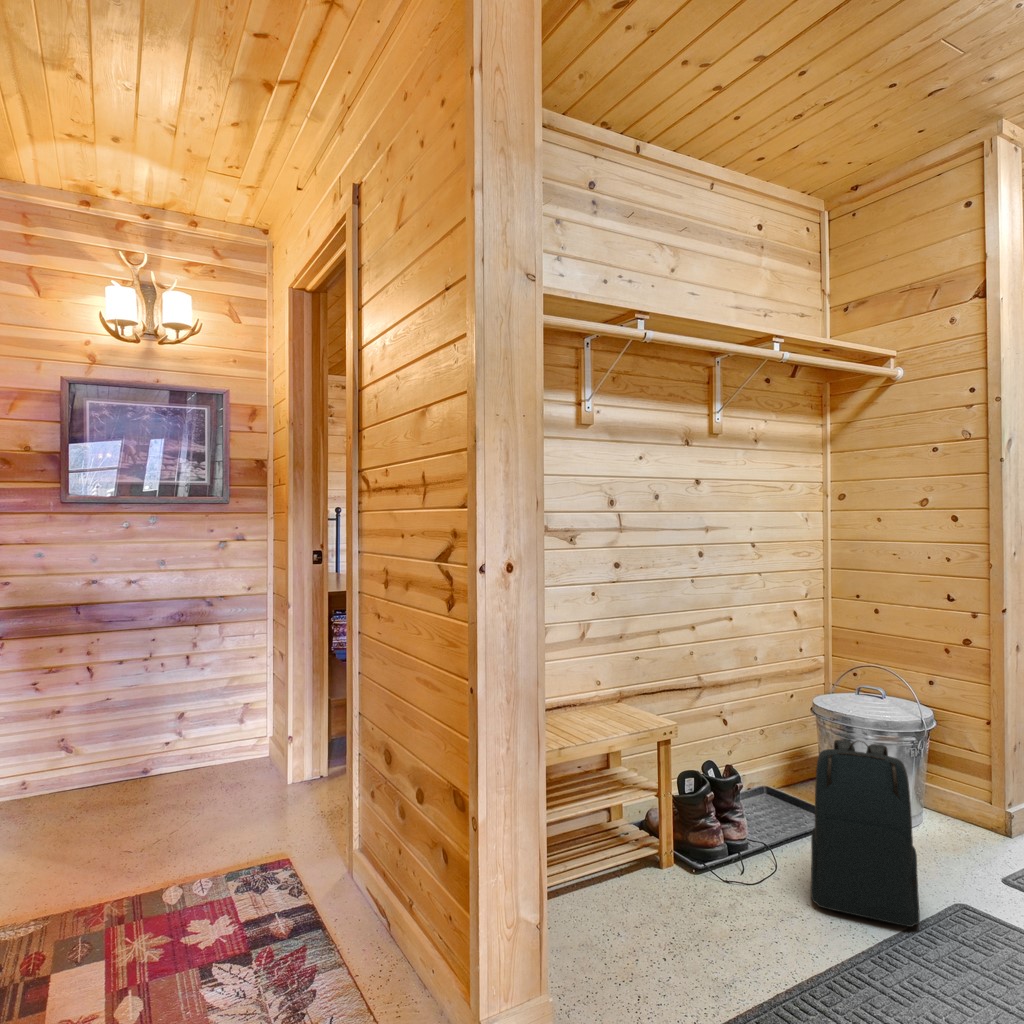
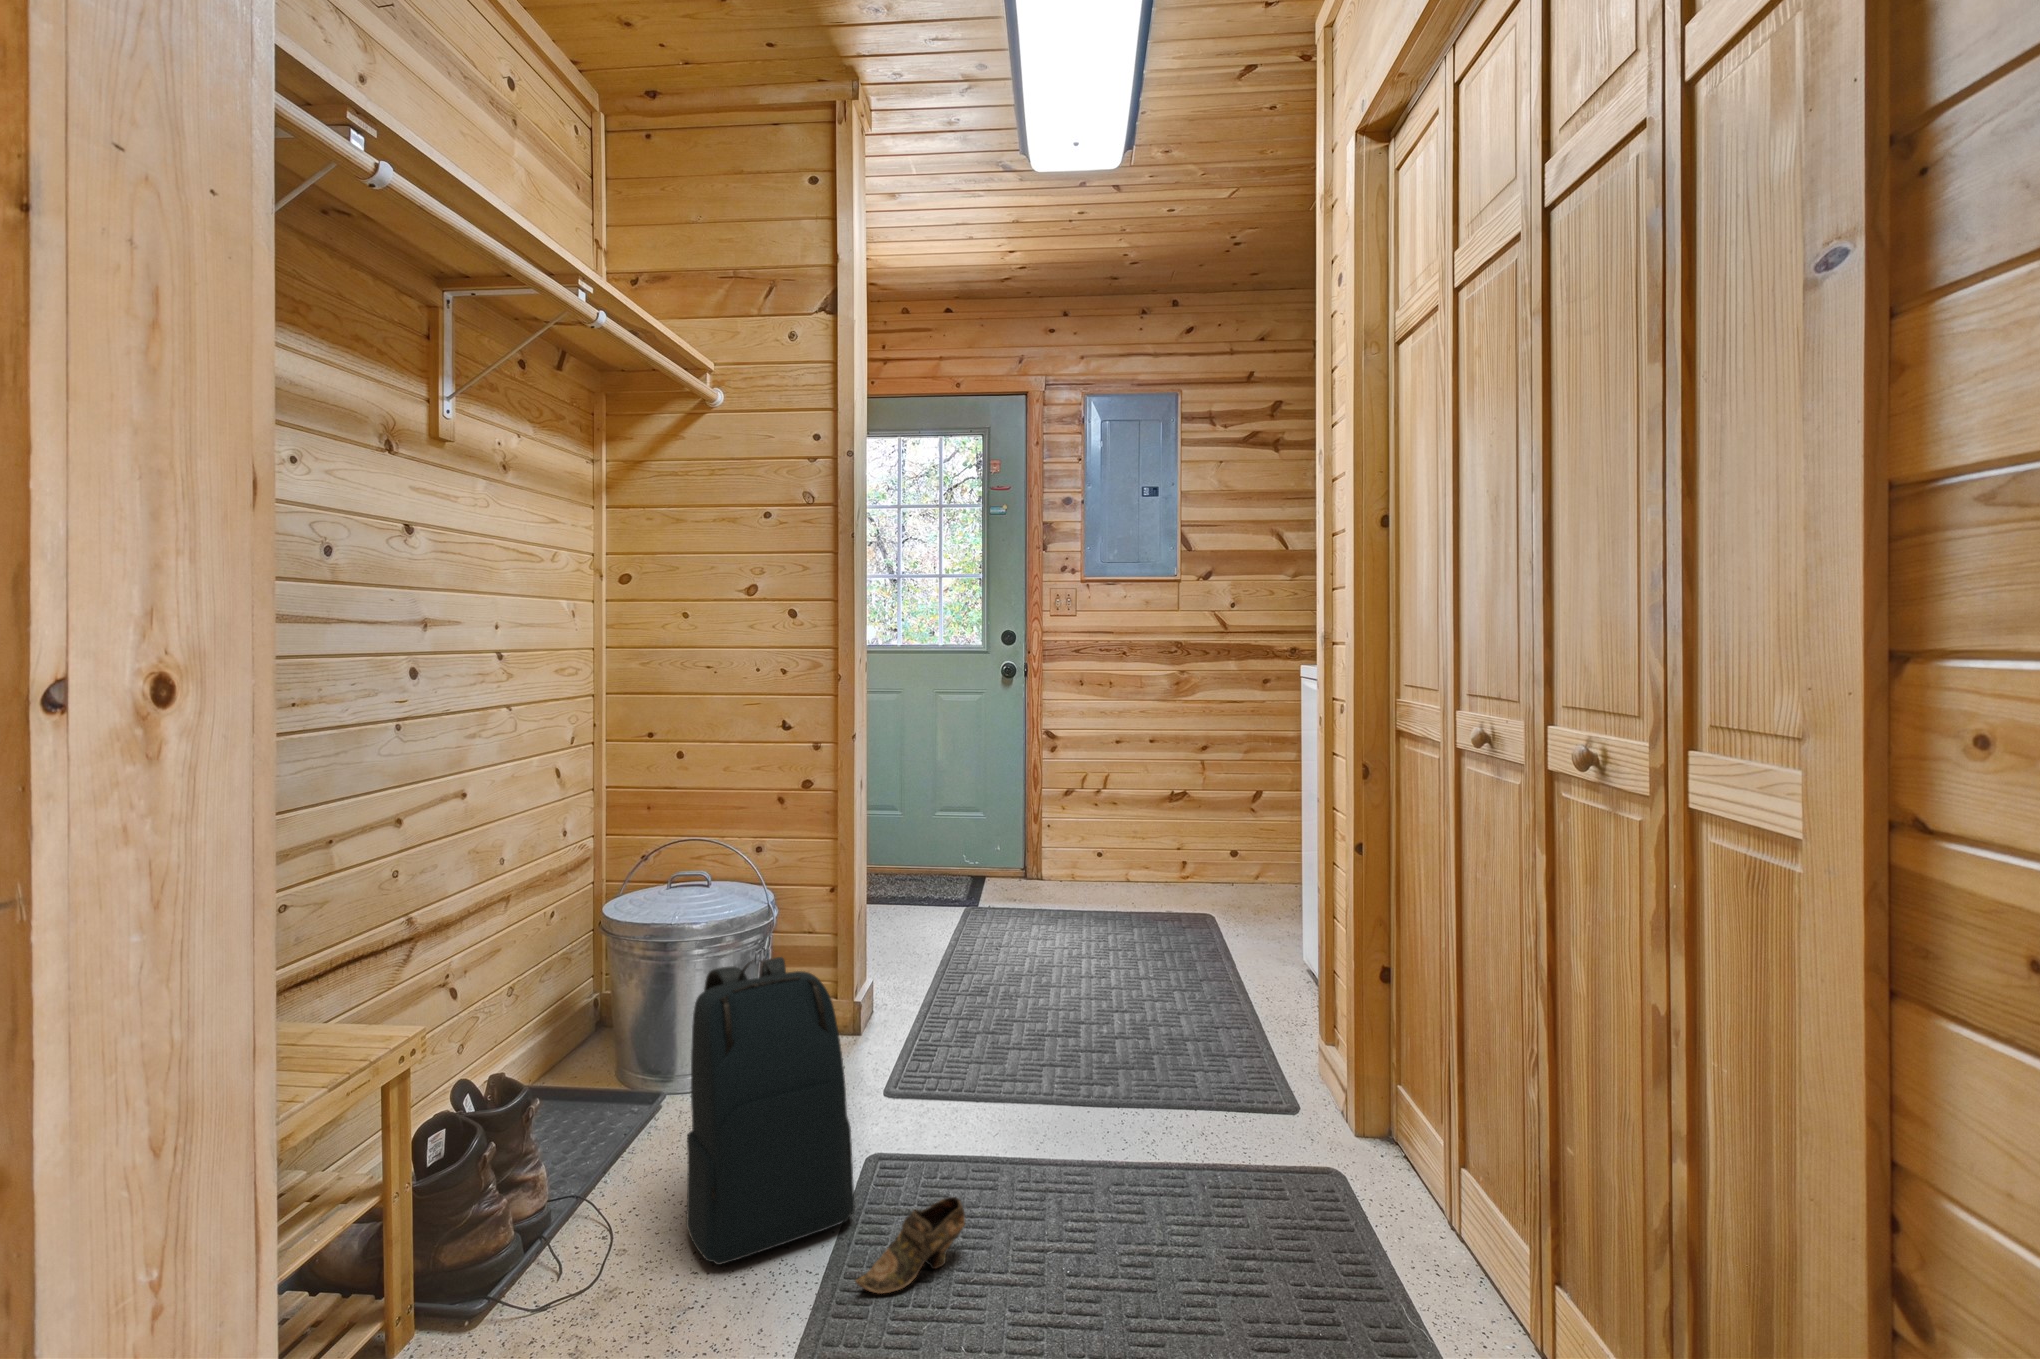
shoe: none [890,932,987,982] -> present [856,1197,965,1294]

